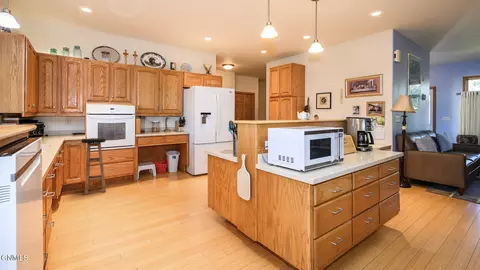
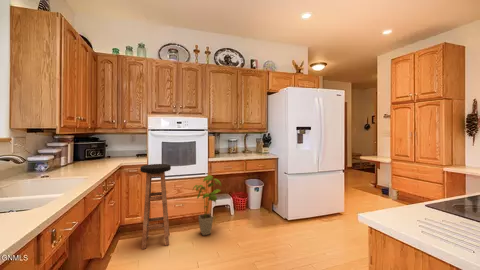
house plant: none [123,146,146,186] -> present [193,175,221,235]

